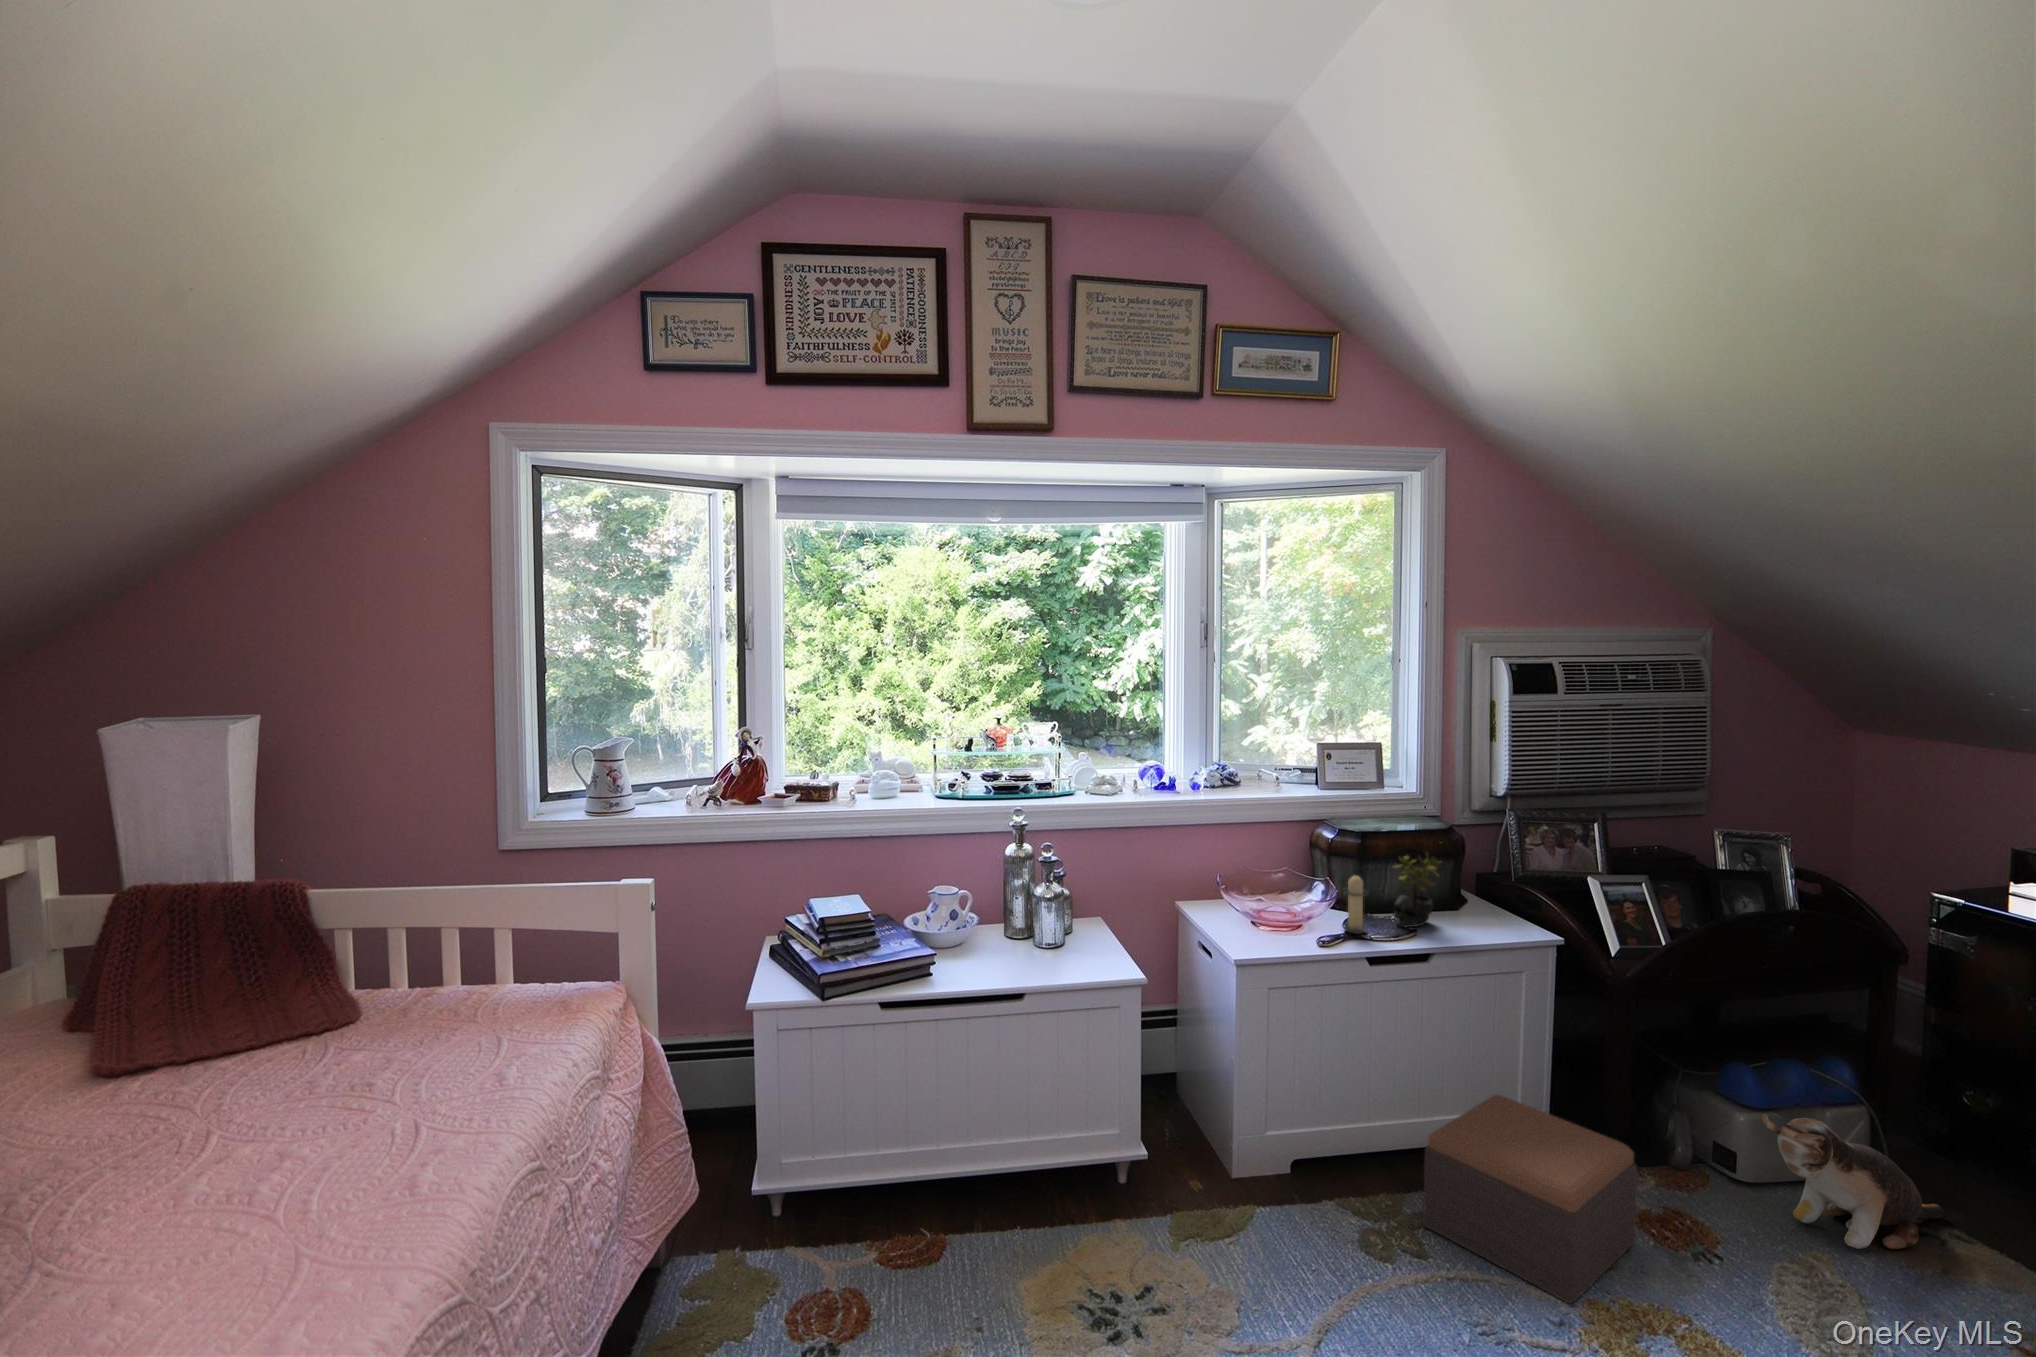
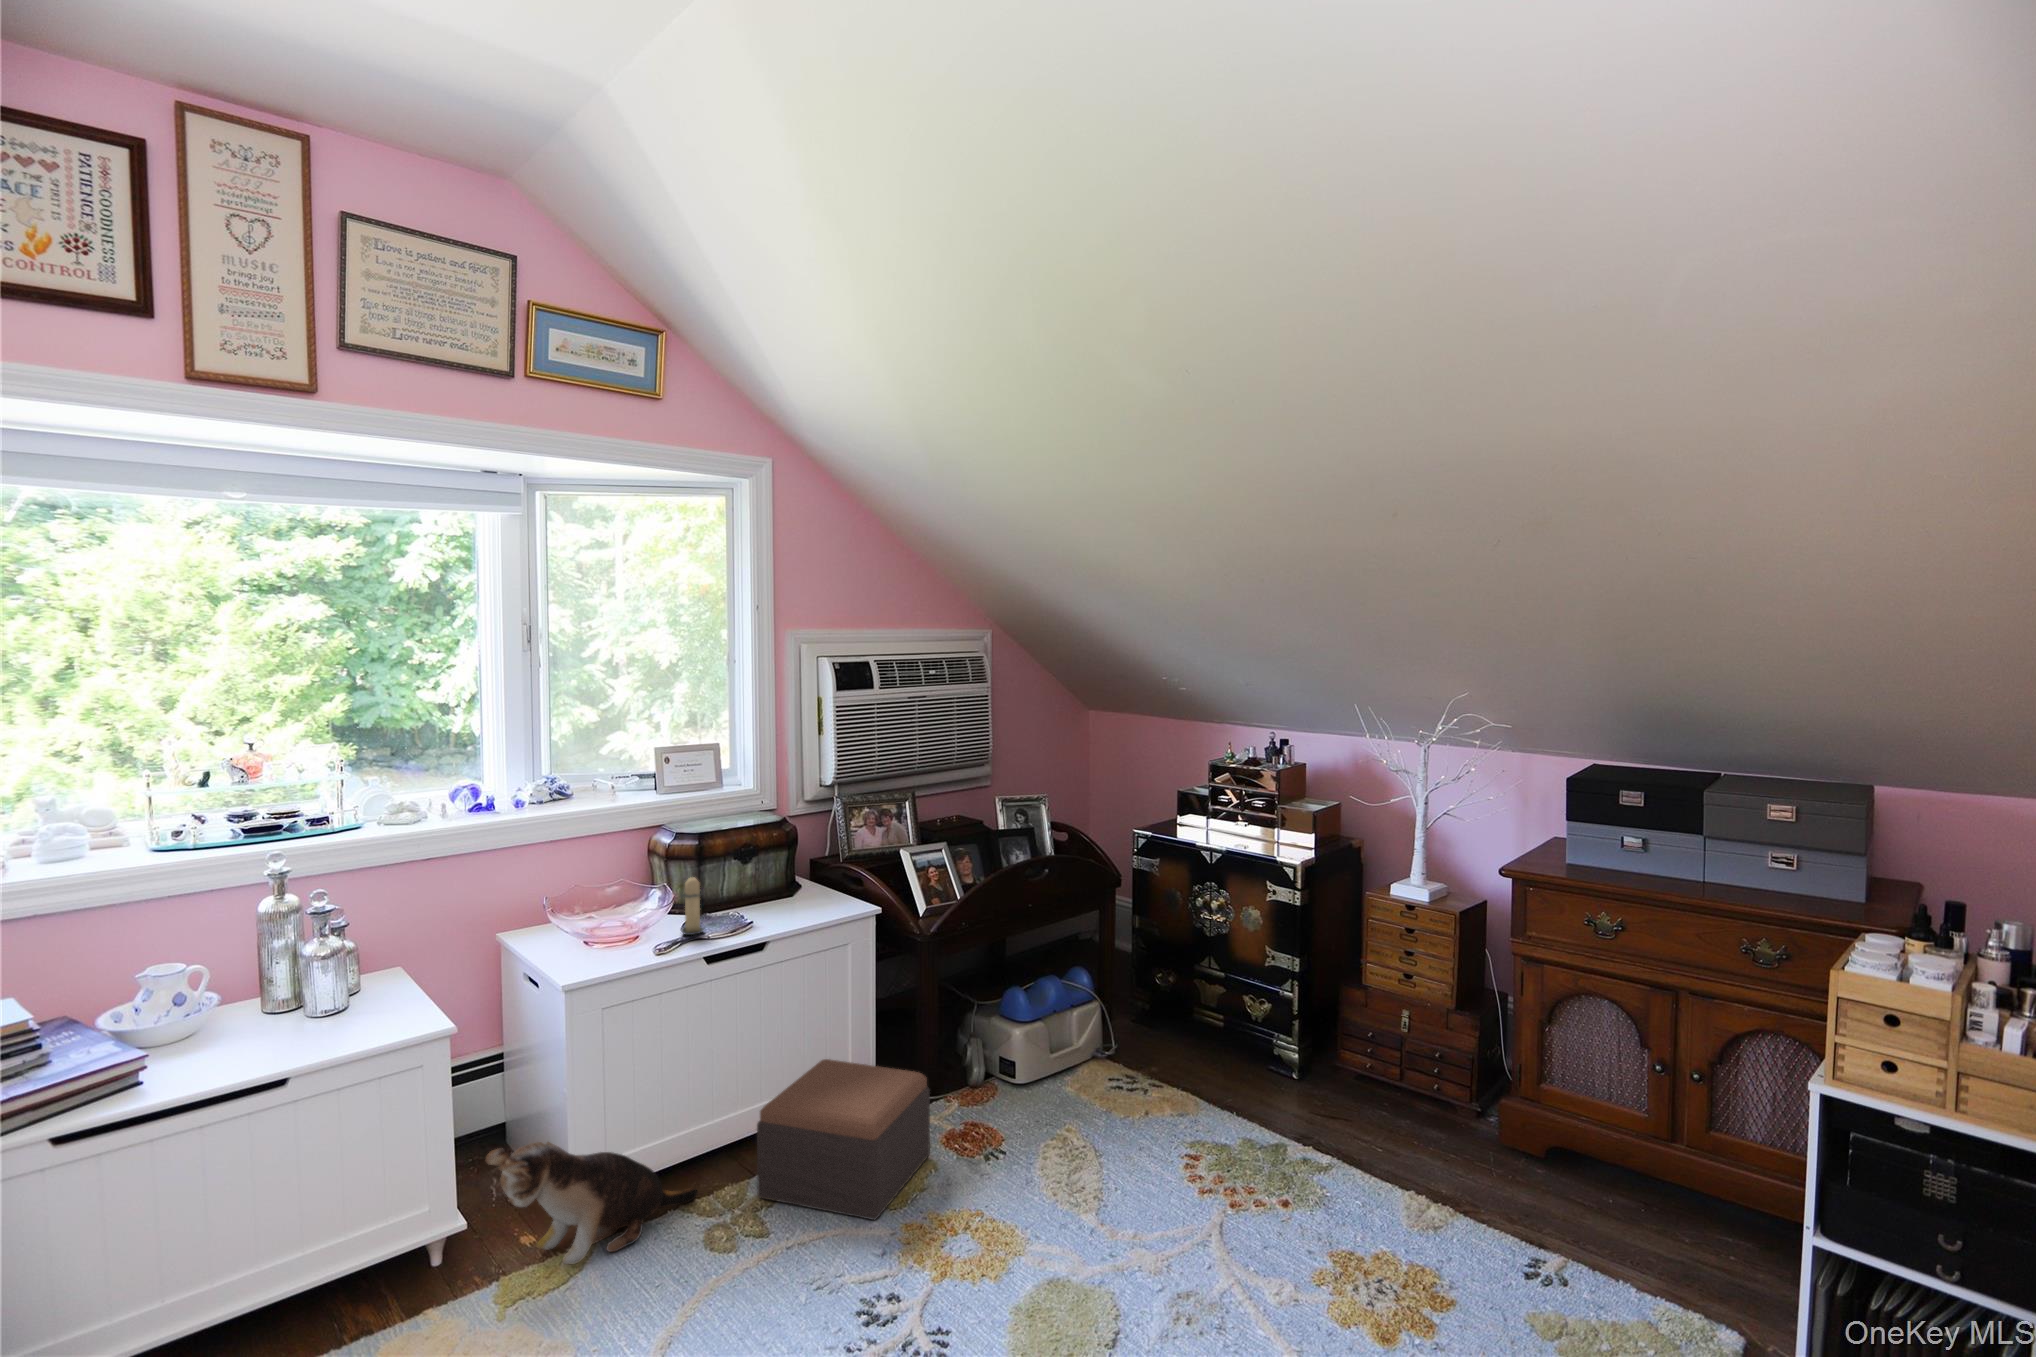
succulent plant: present [1392,853,1441,927] -> none [729,846,775,922]
plush toy: present [1762,1114,1944,1250] -> present [486,1142,697,1264]

